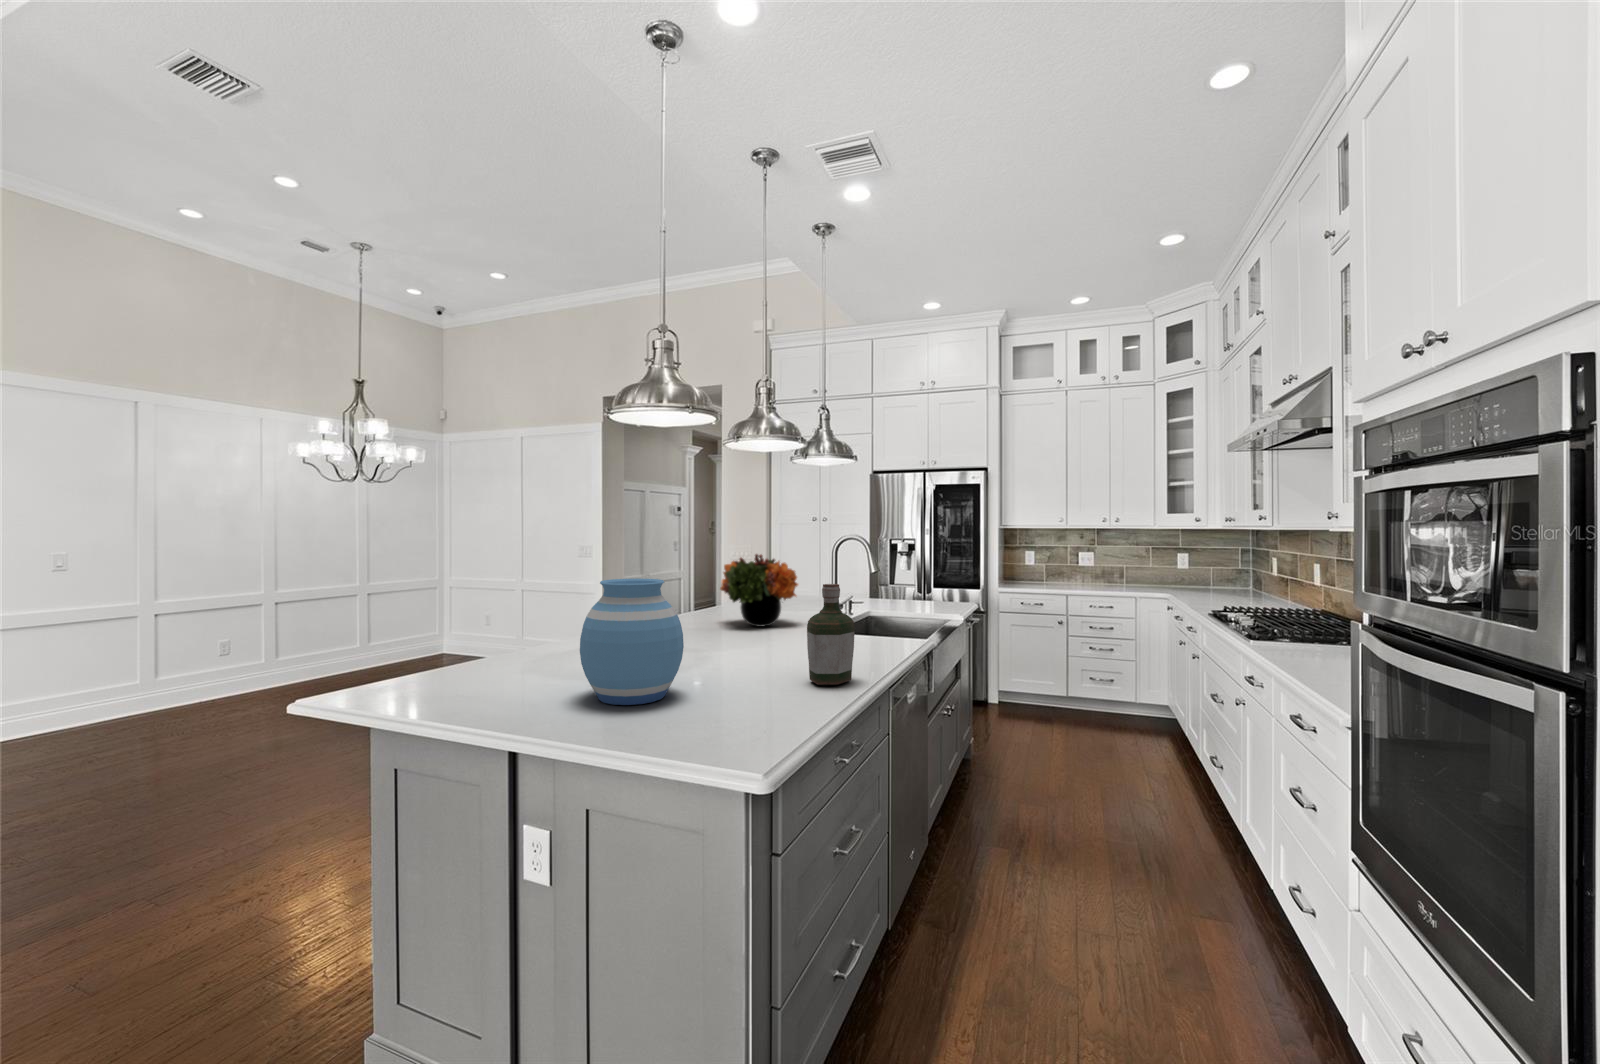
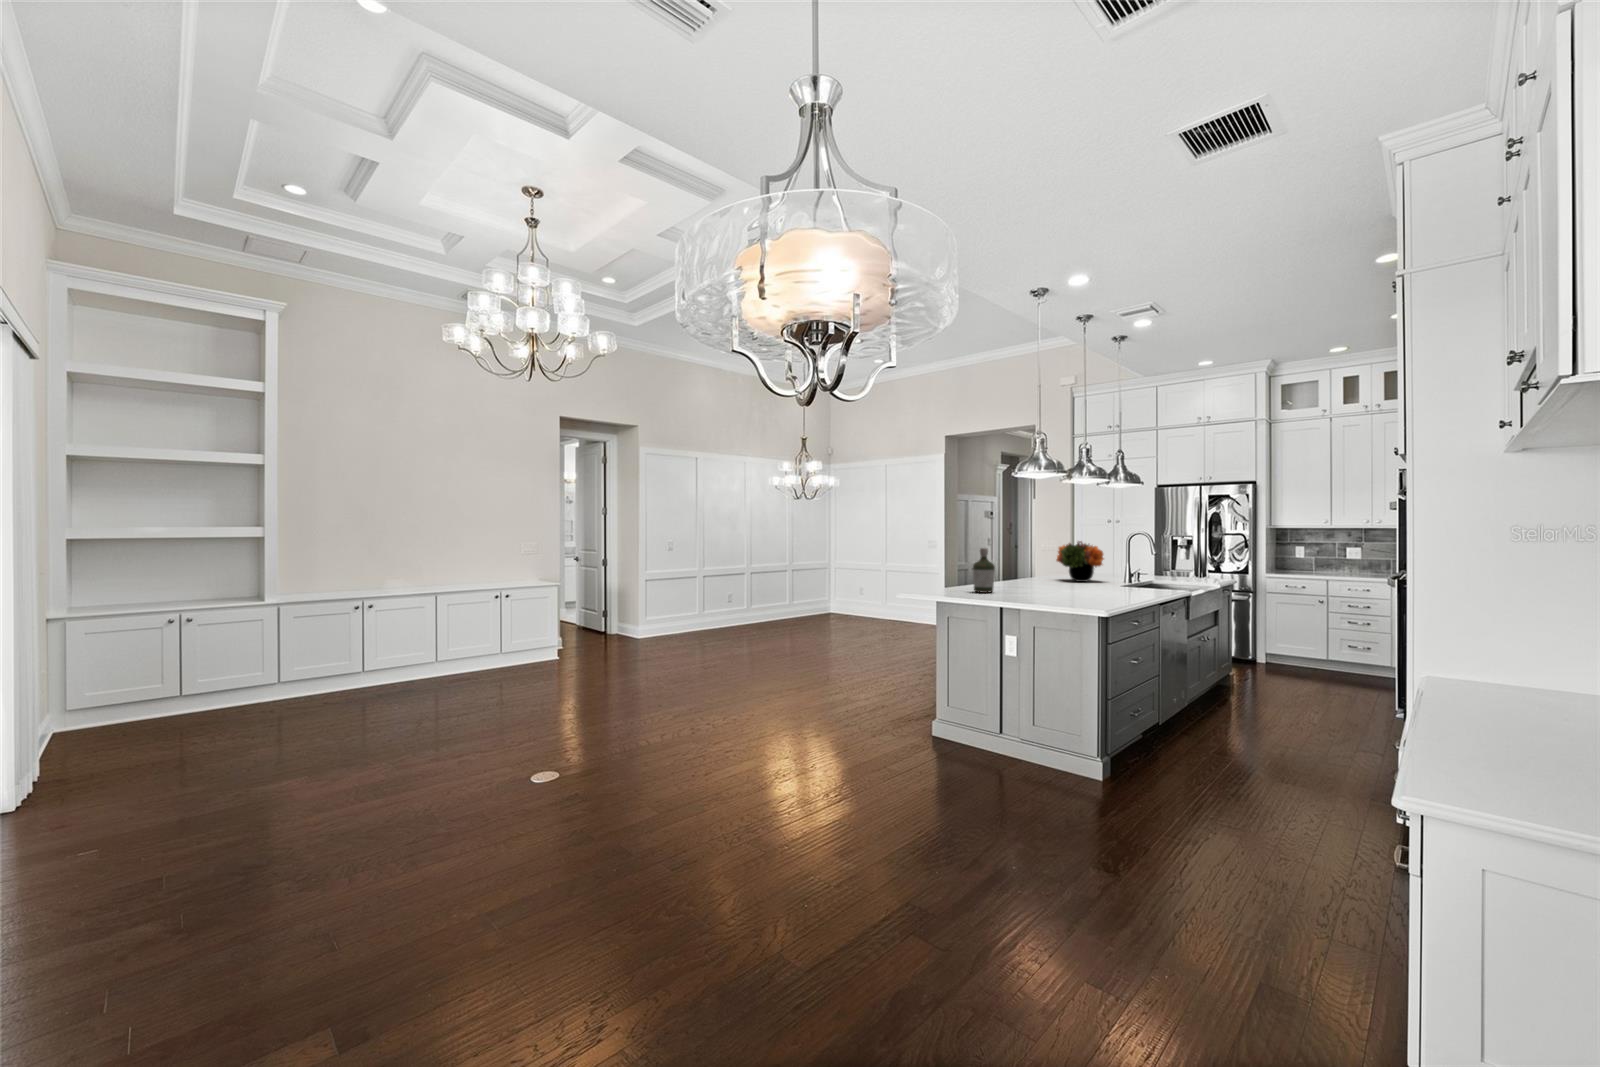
vase: present [580,578,684,705] -> none [1013,546,1058,597]
bottle: present [807,584,855,685] -> present [973,548,995,593]

